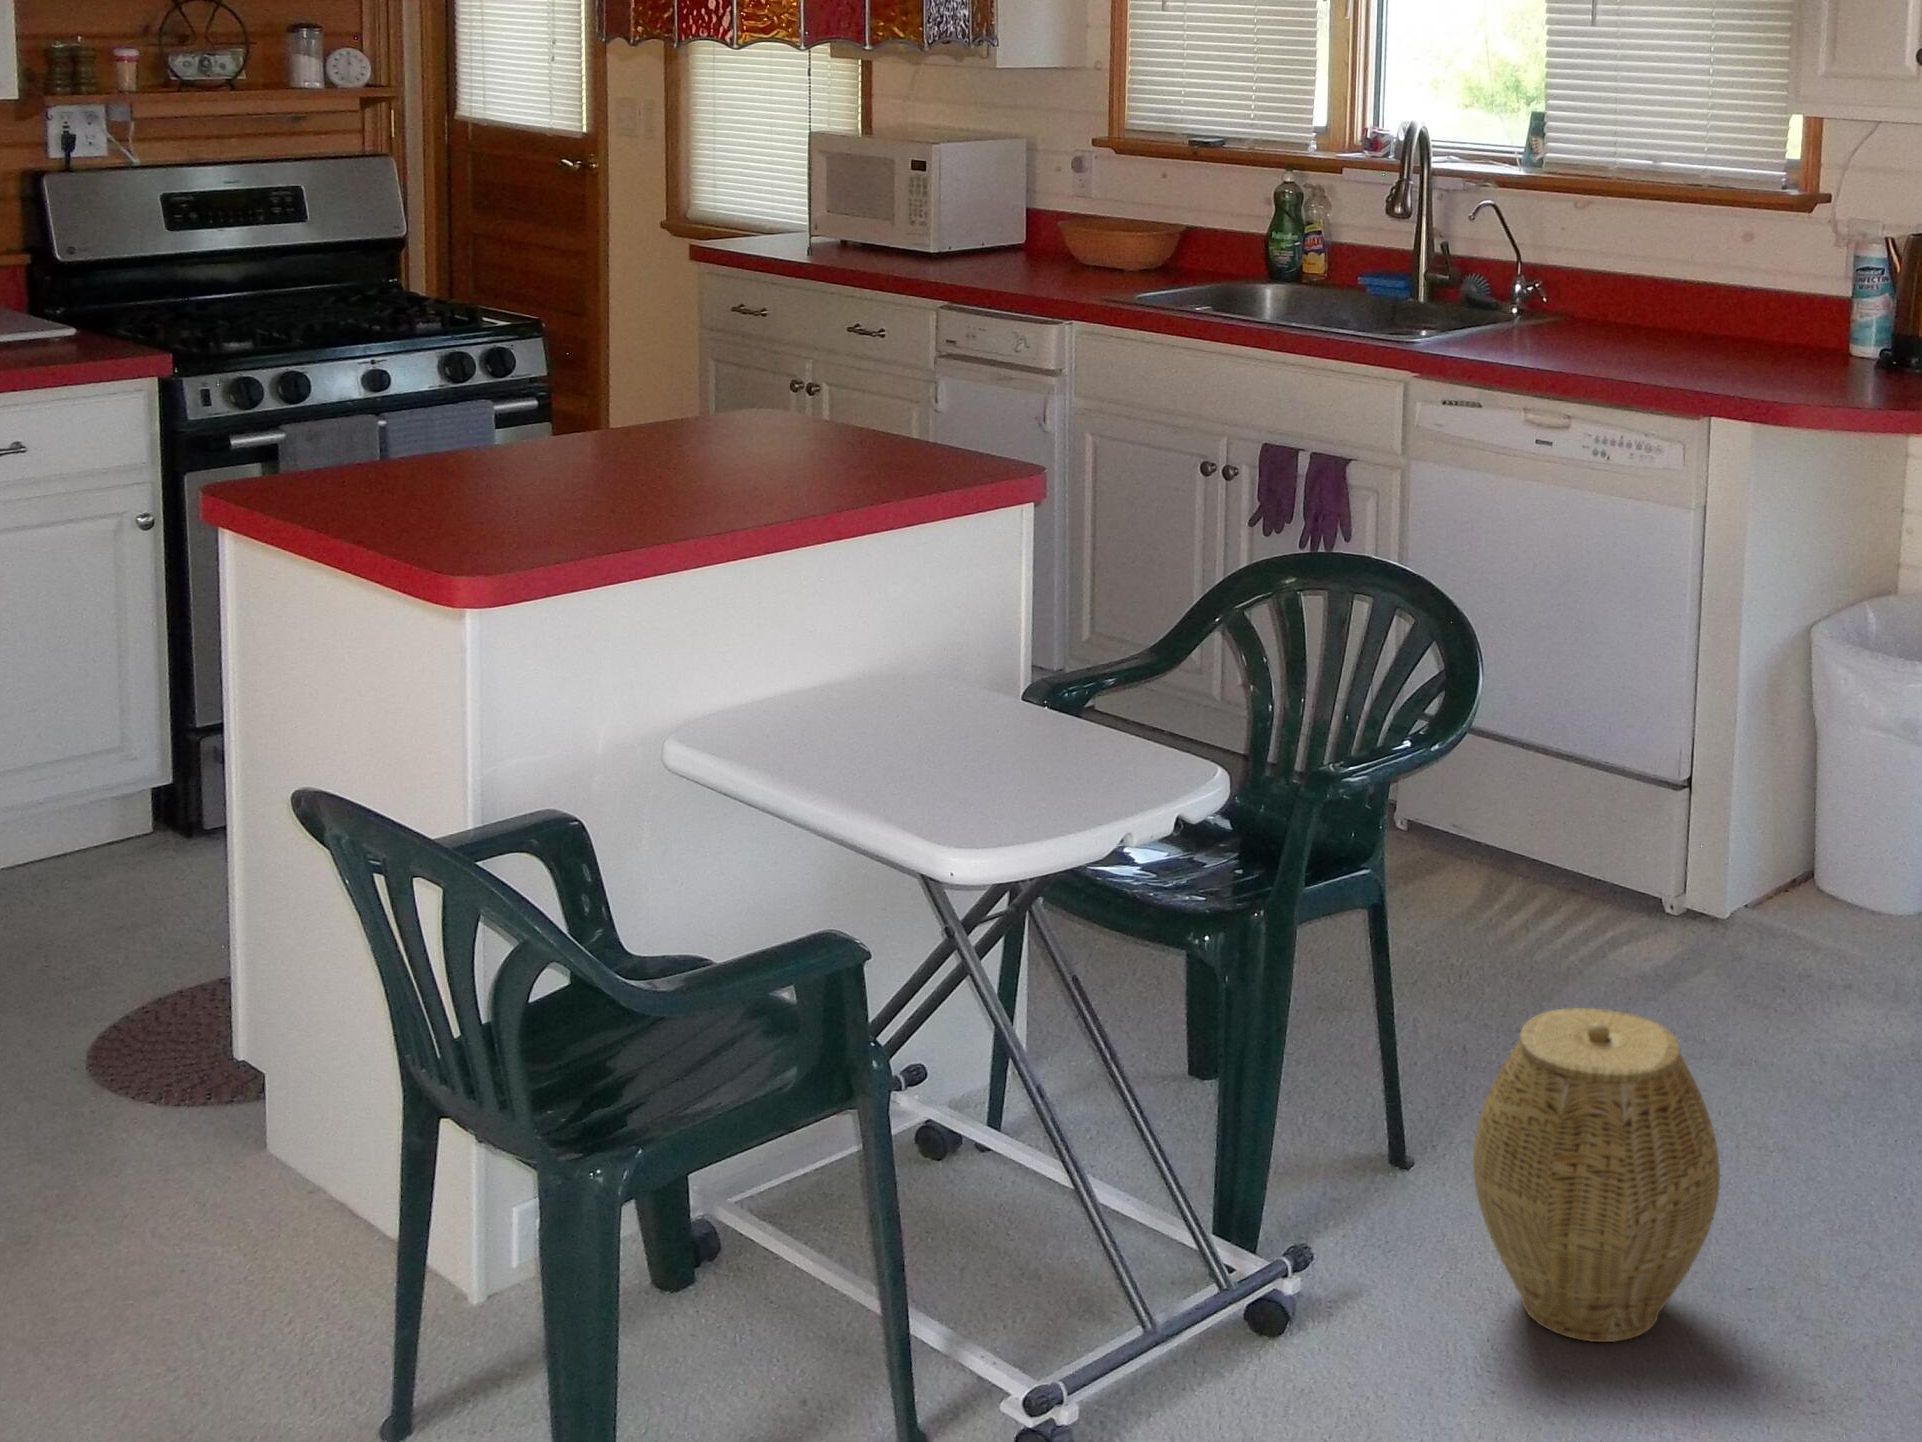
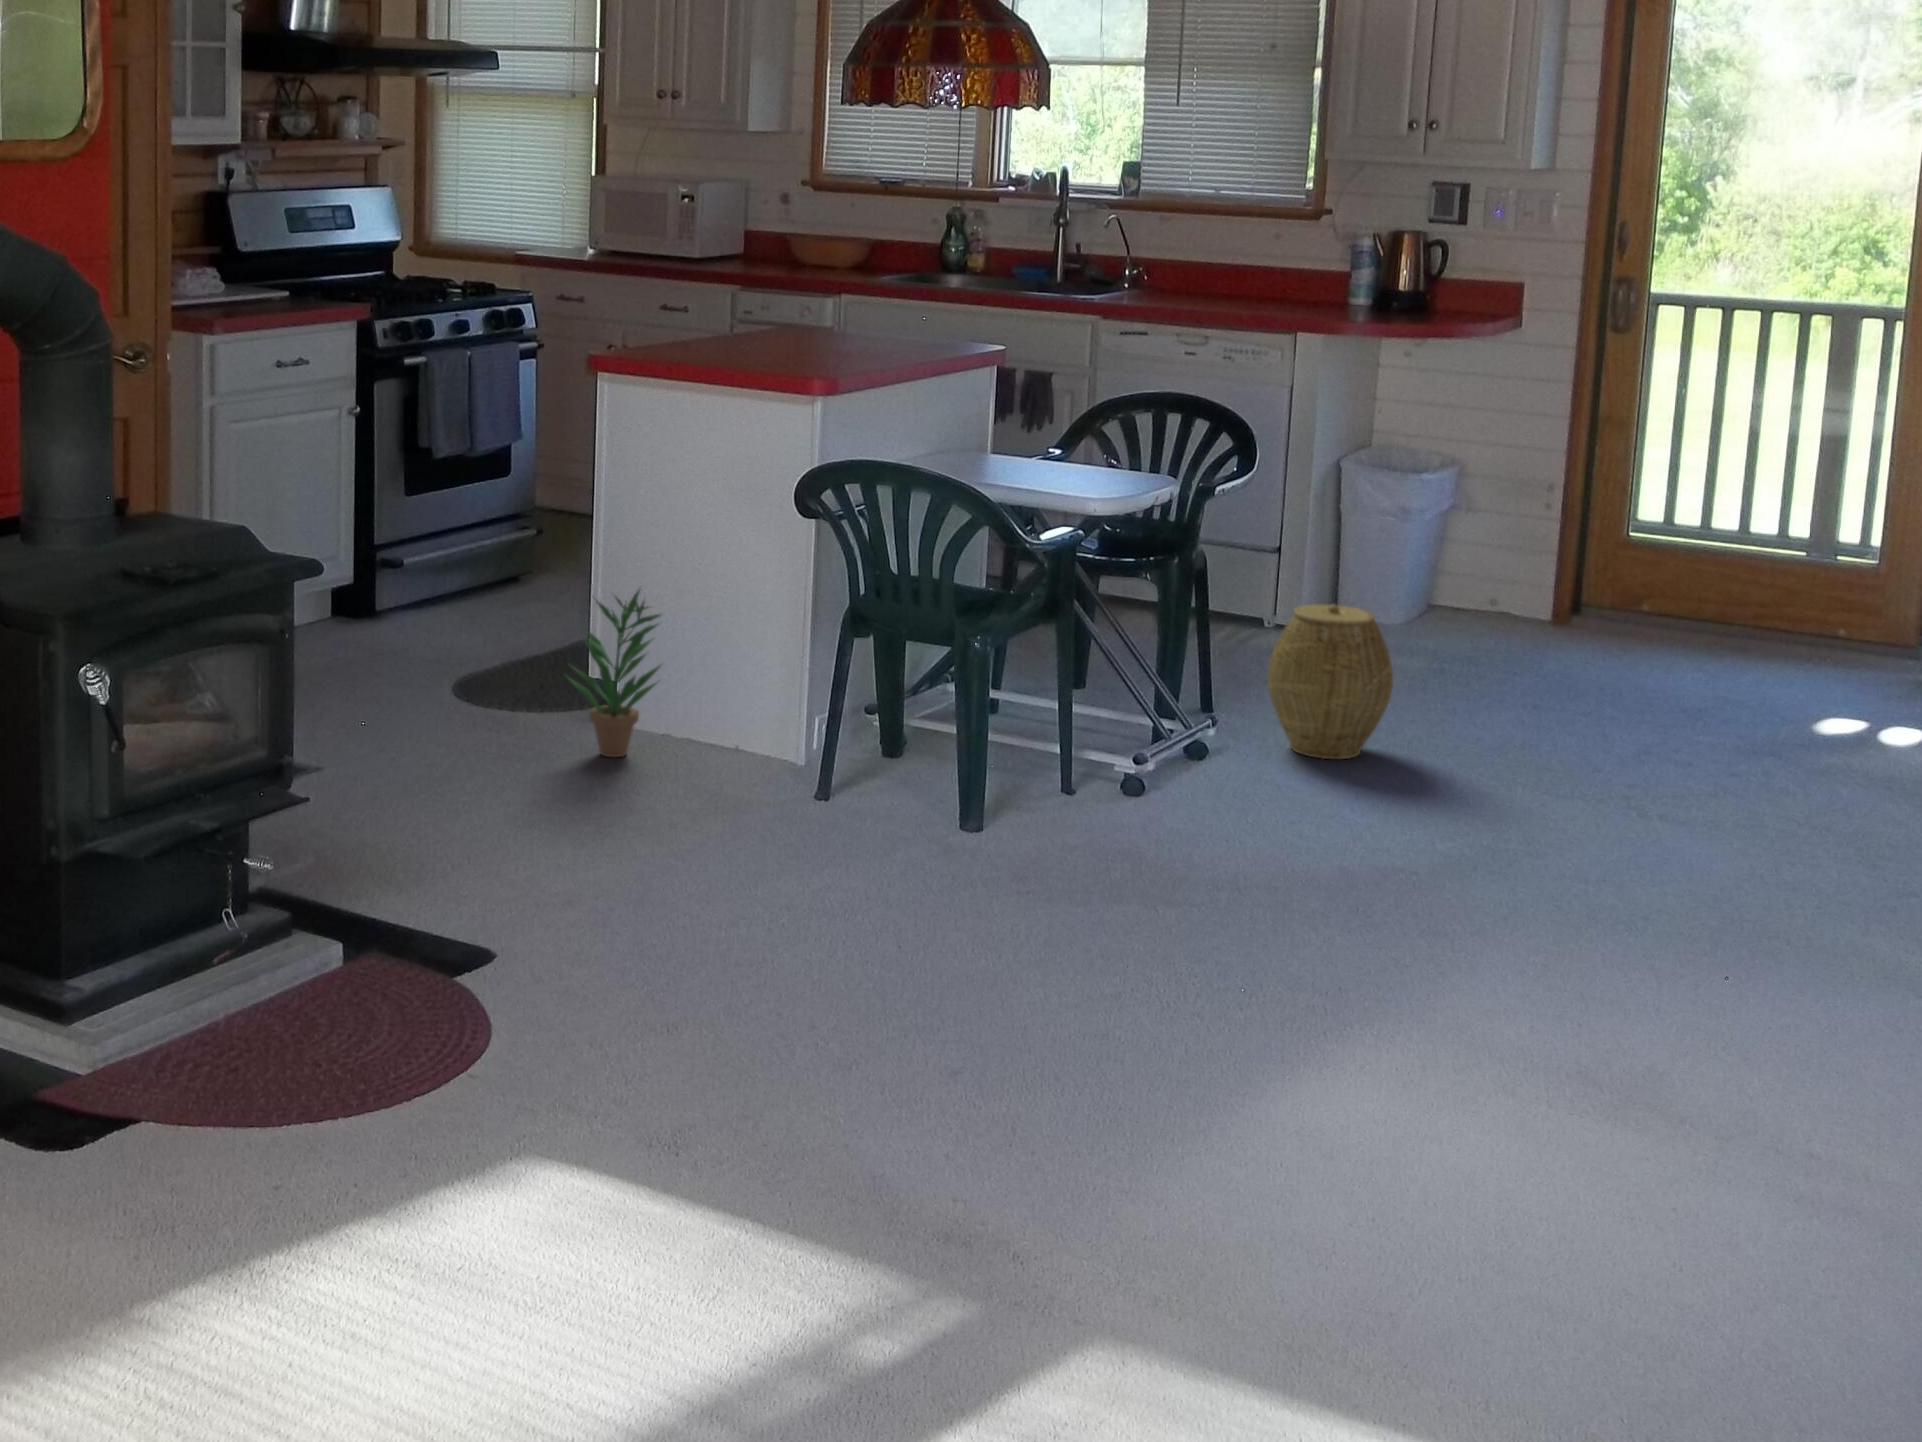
potted plant: none [86,946,278,1268] -> present [569,589,661,757]

